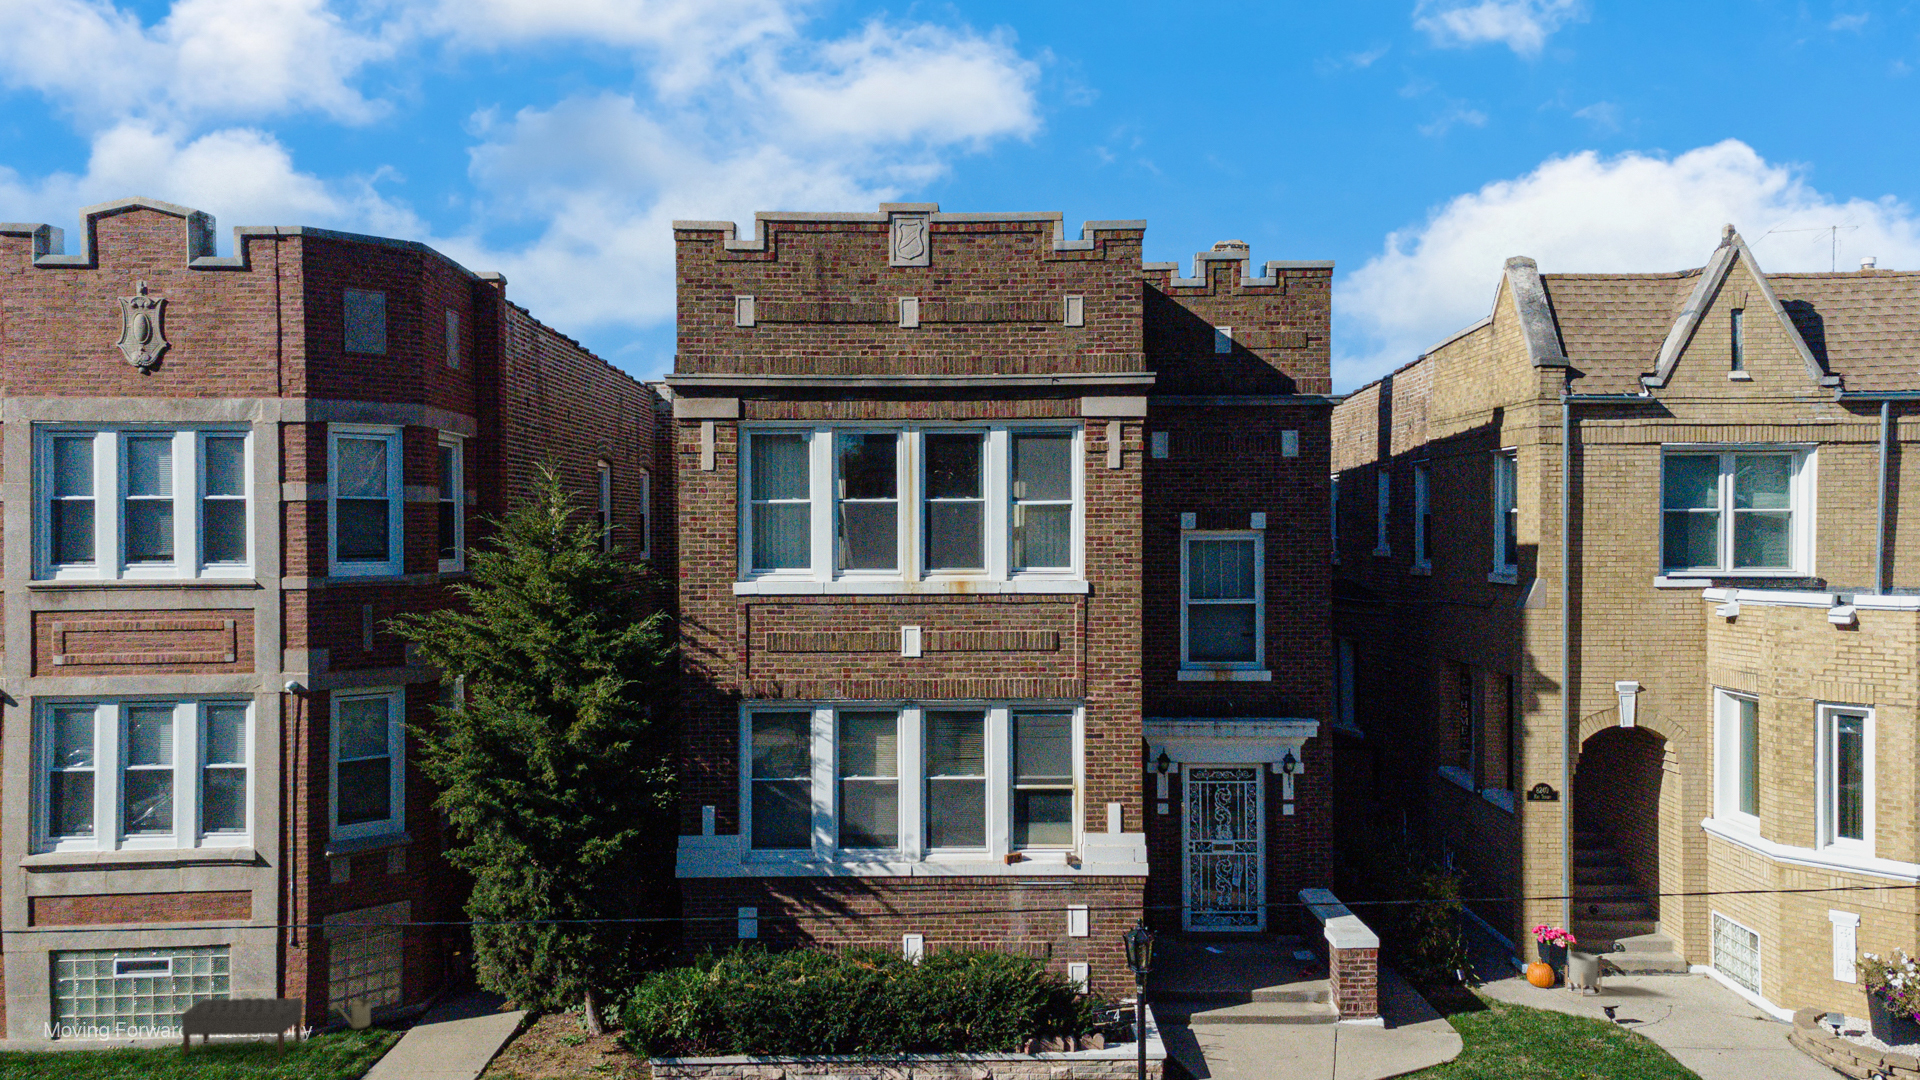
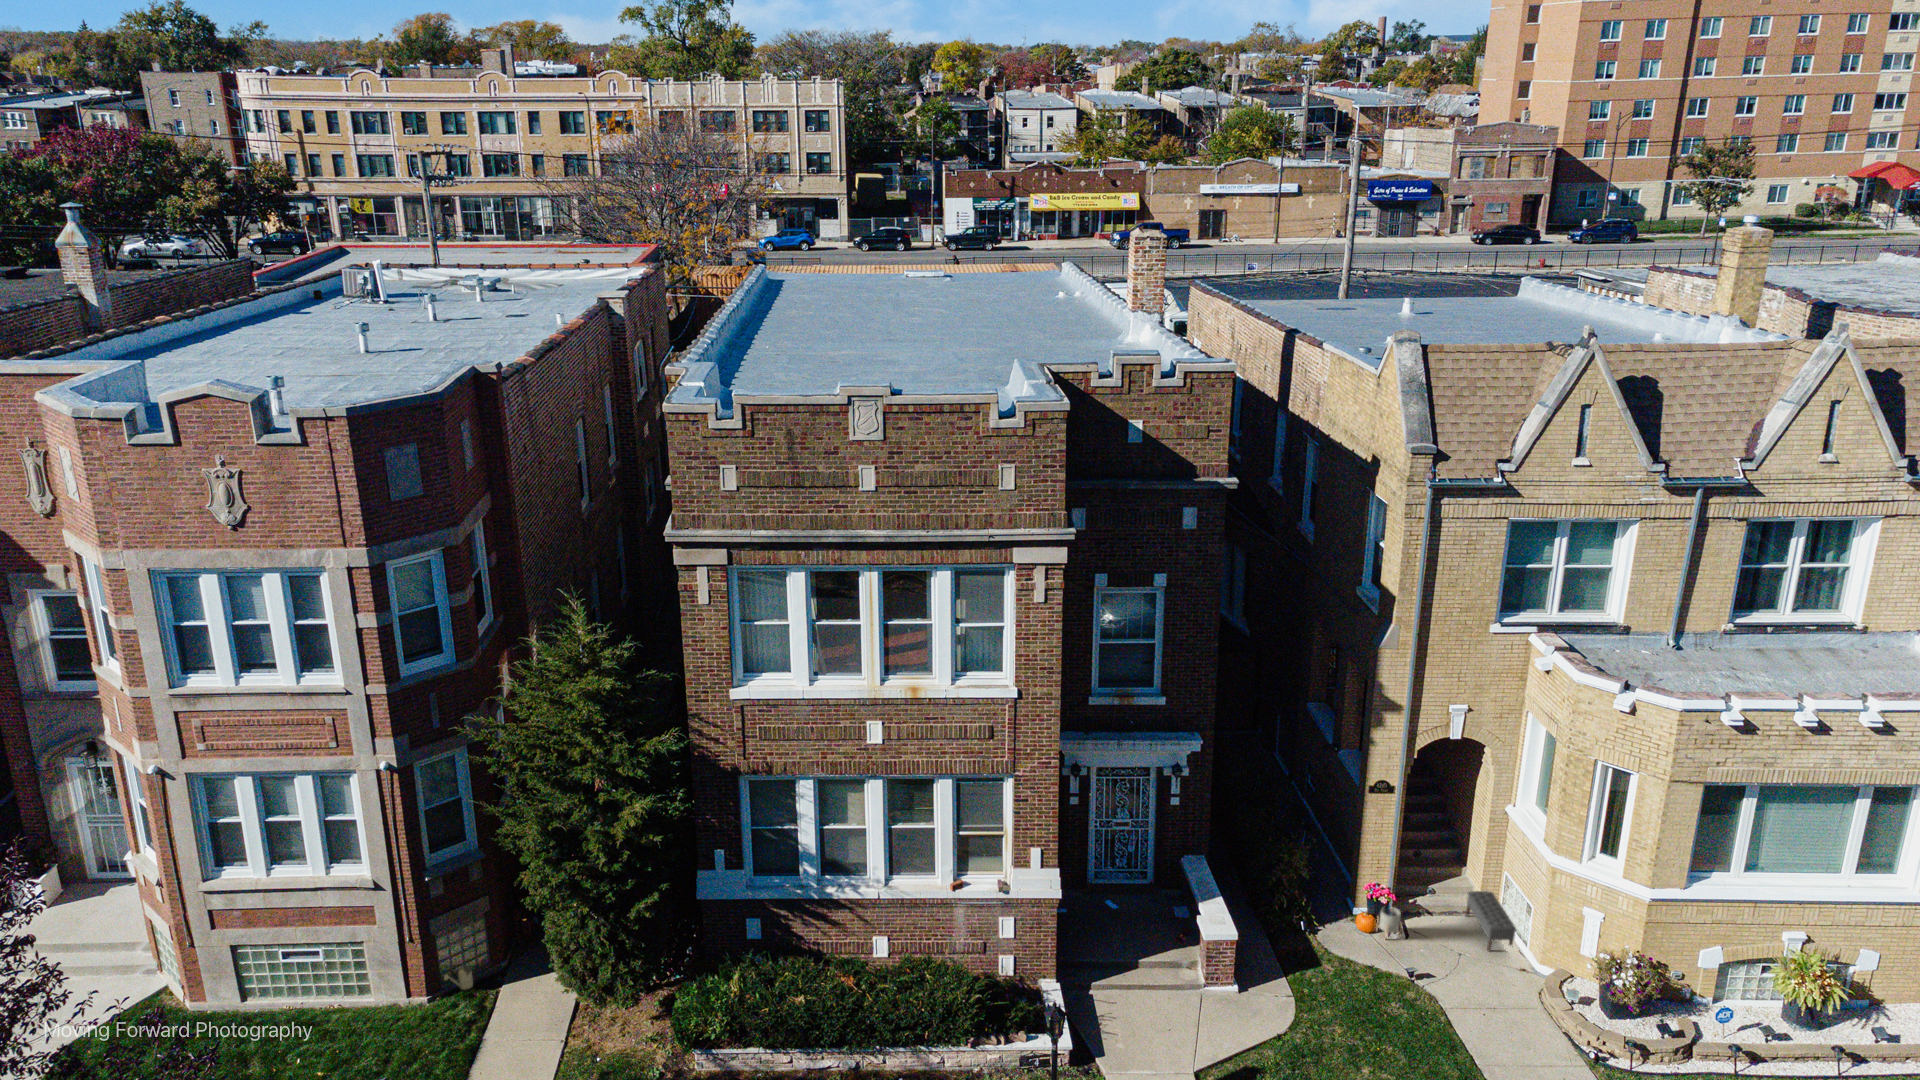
bench: present [181,998,303,1056] -> present [1466,891,1516,951]

